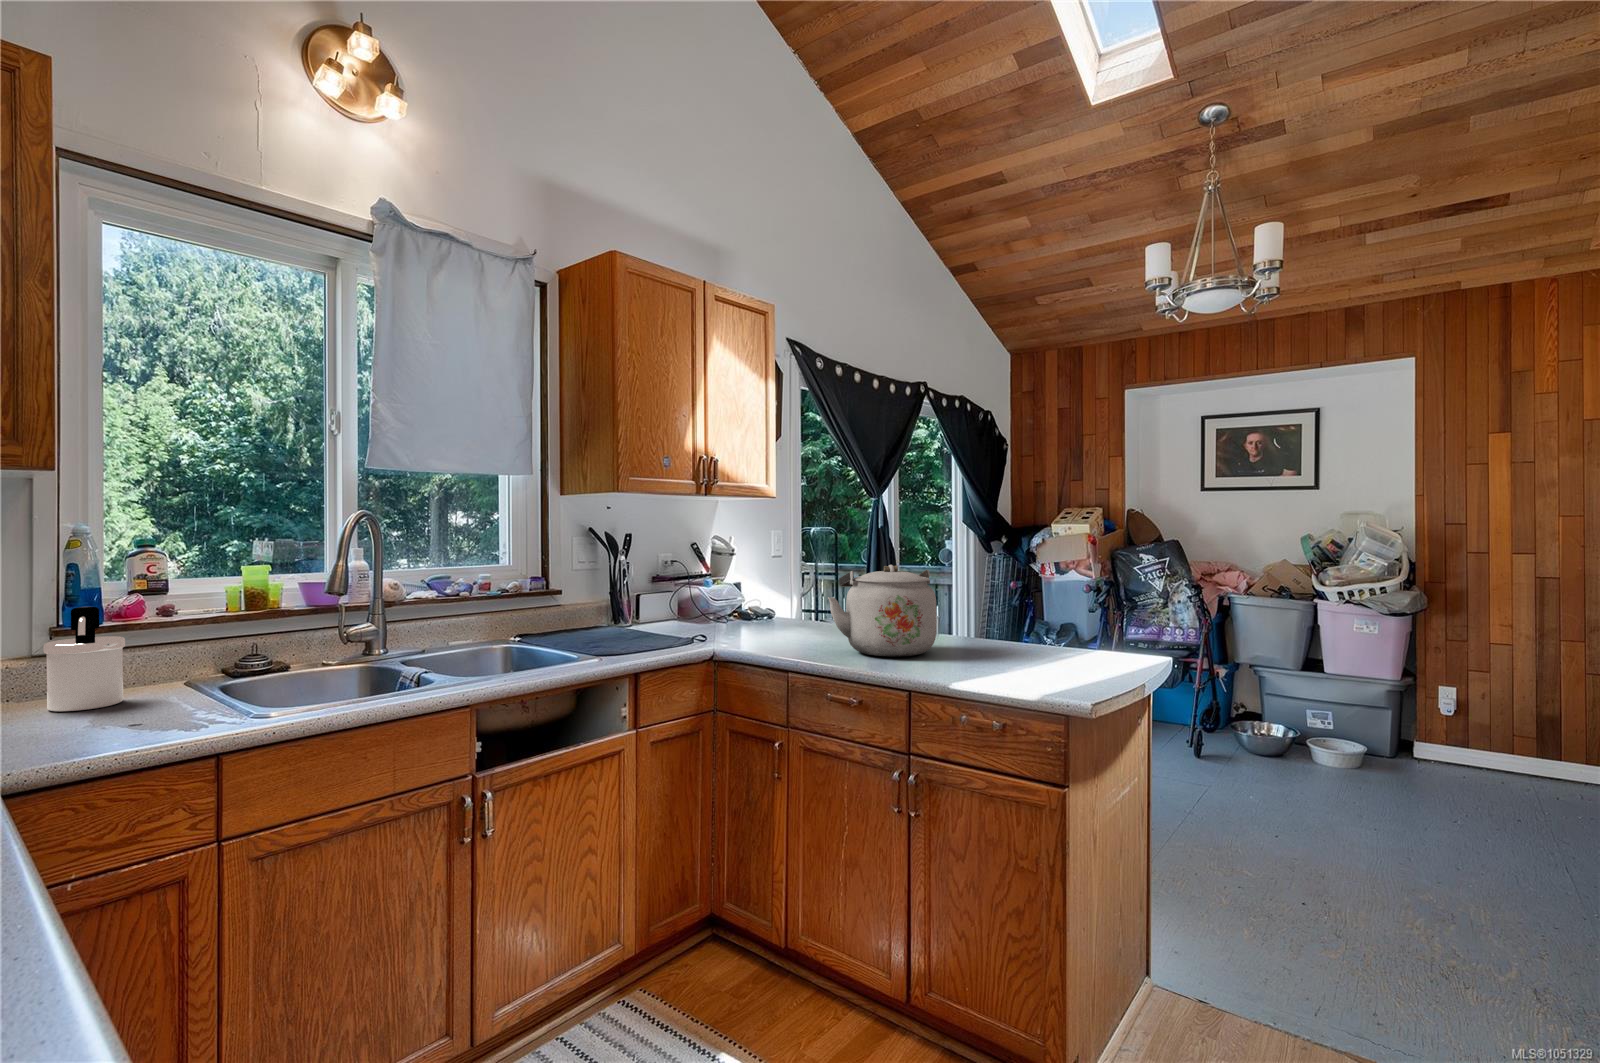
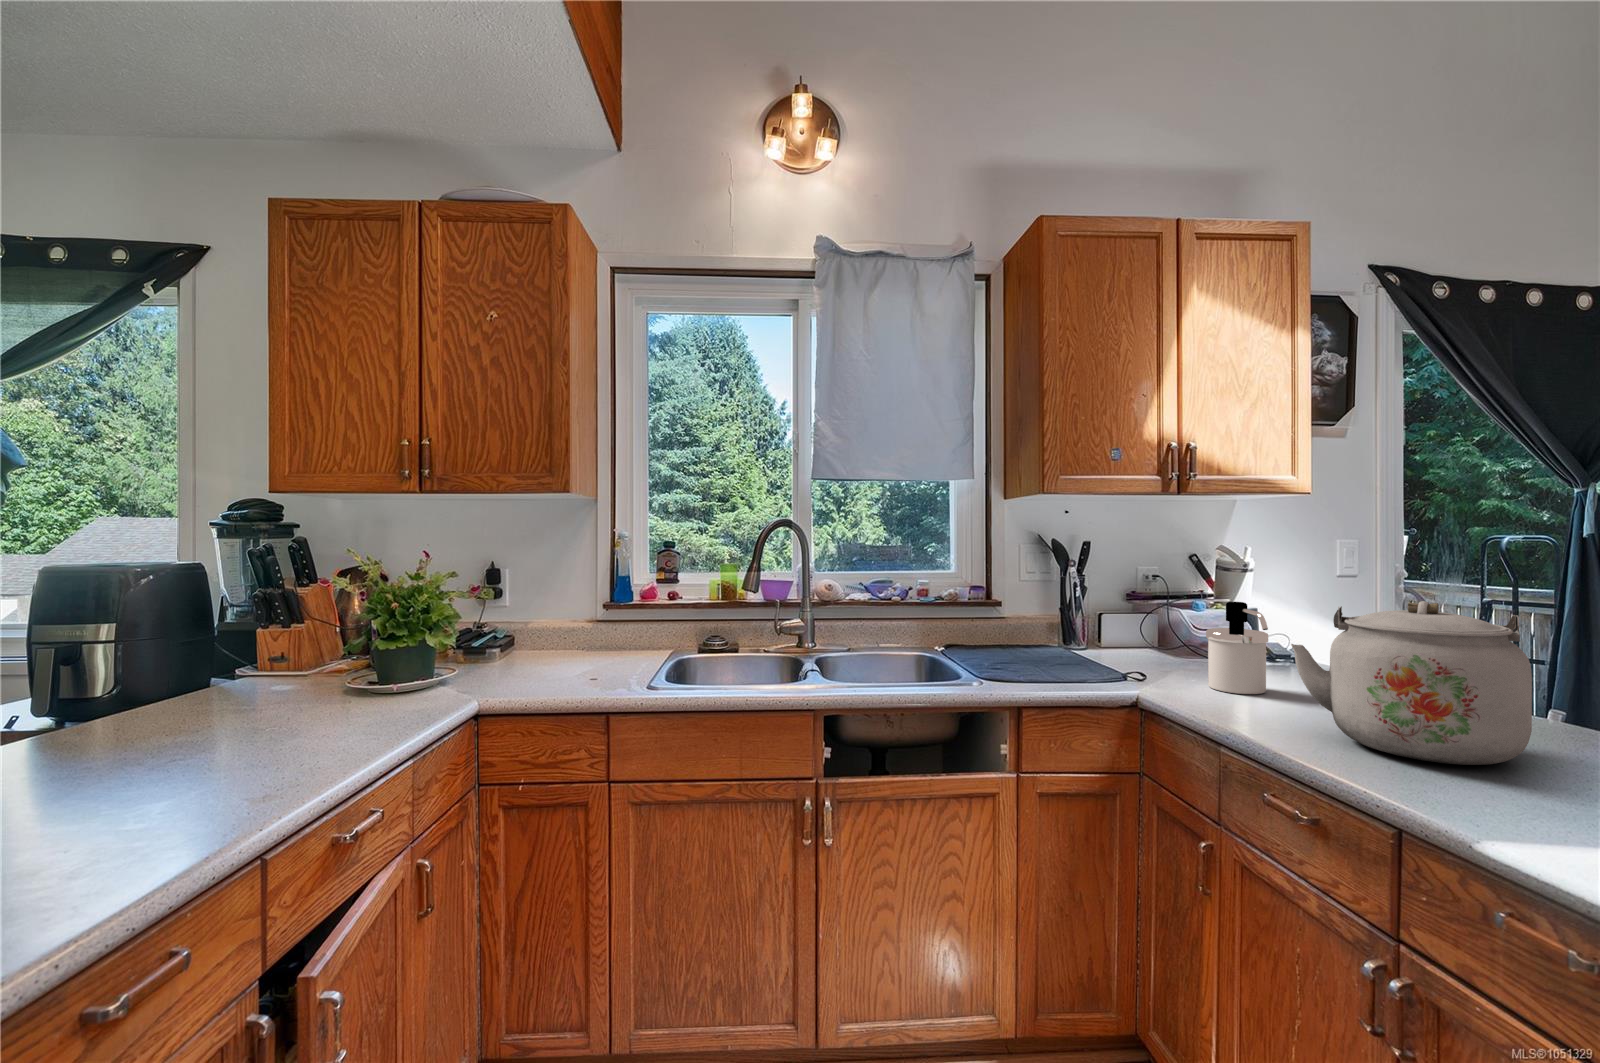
soap dispenser: present [43,607,125,711] -> present [1206,602,1268,694]

